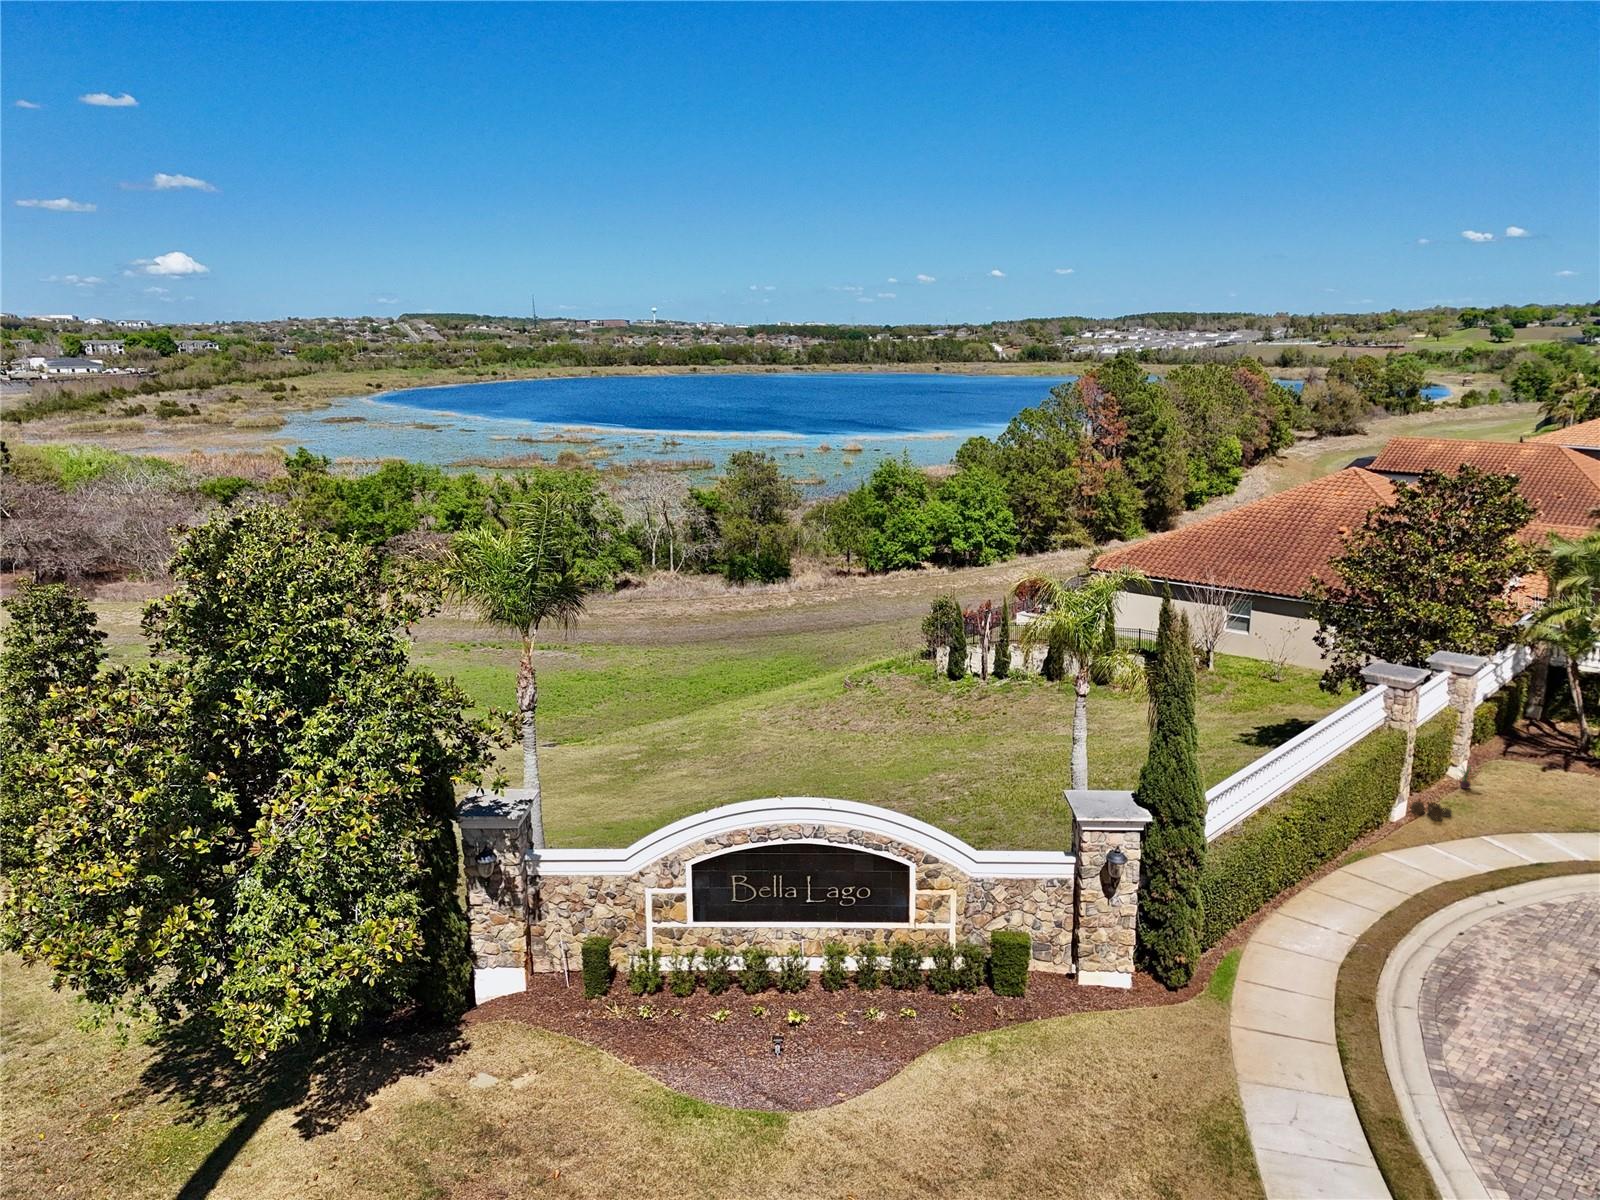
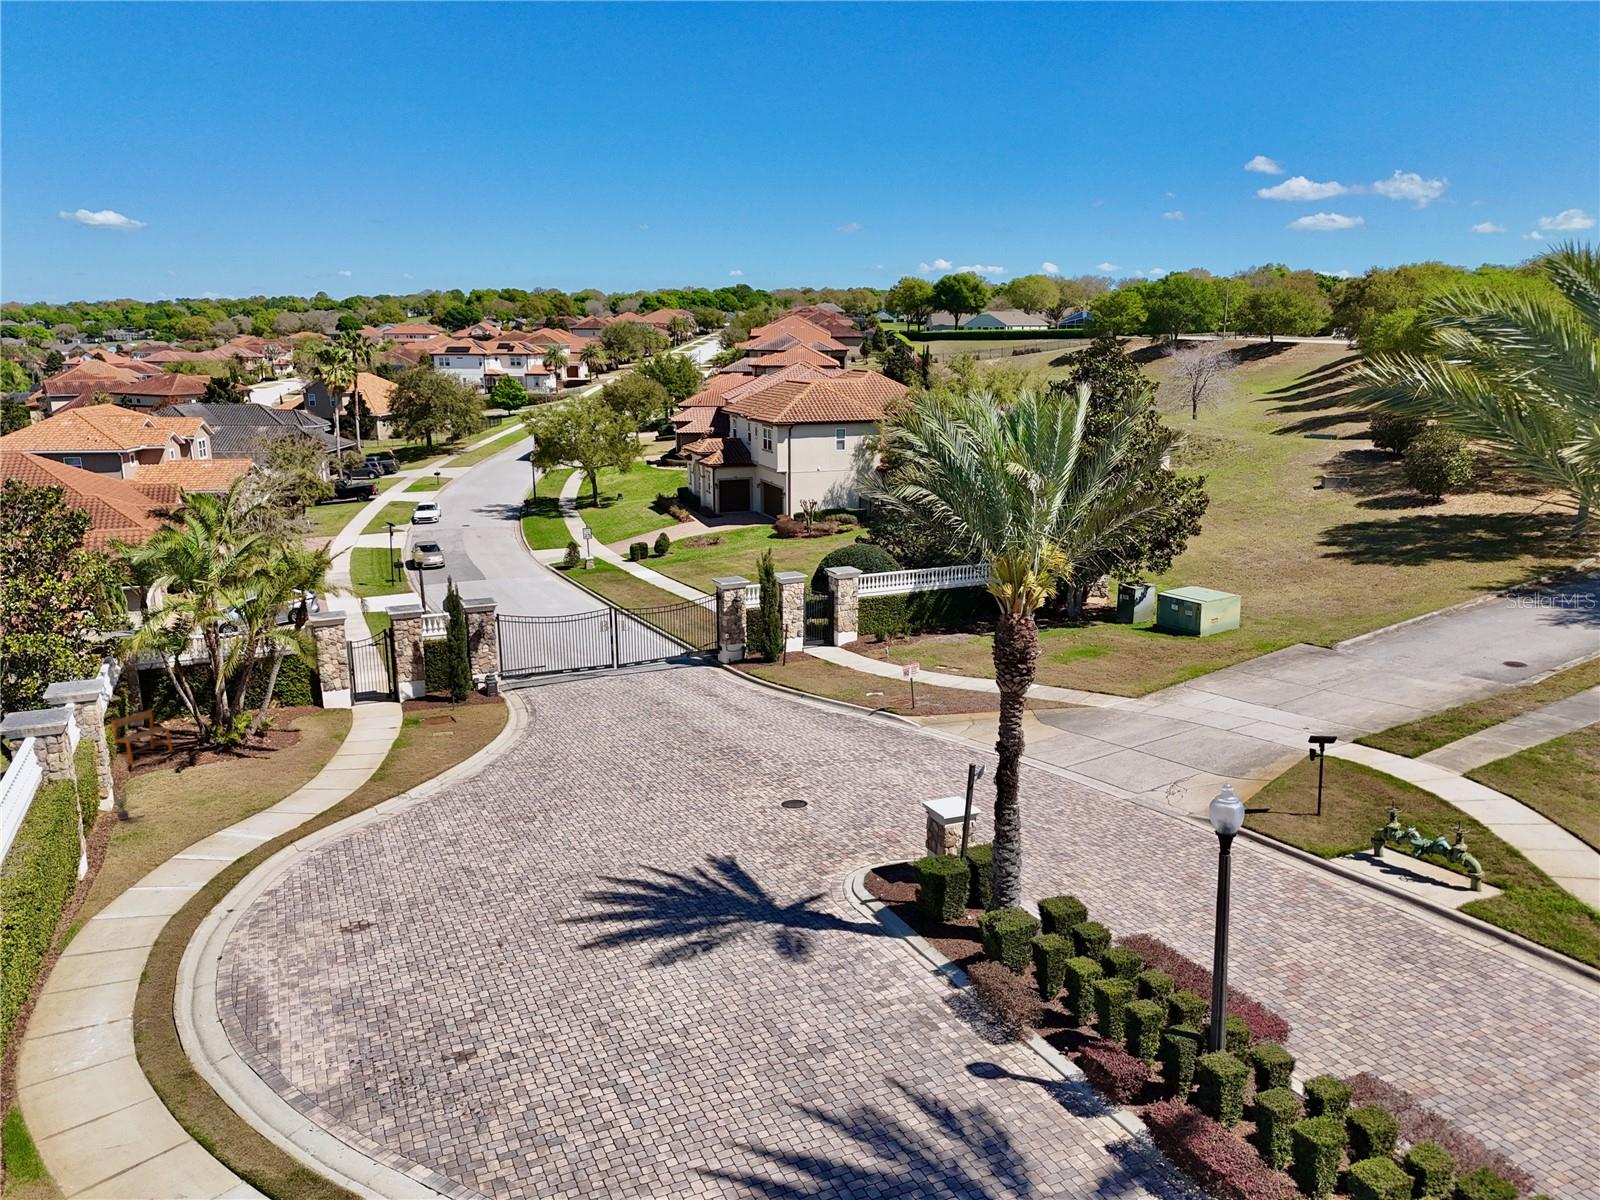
bench: none [1493,704,1553,750] -> present [112,710,172,765]
woven basket: present [1410,801,1452,821] -> none [88,844,132,866]

